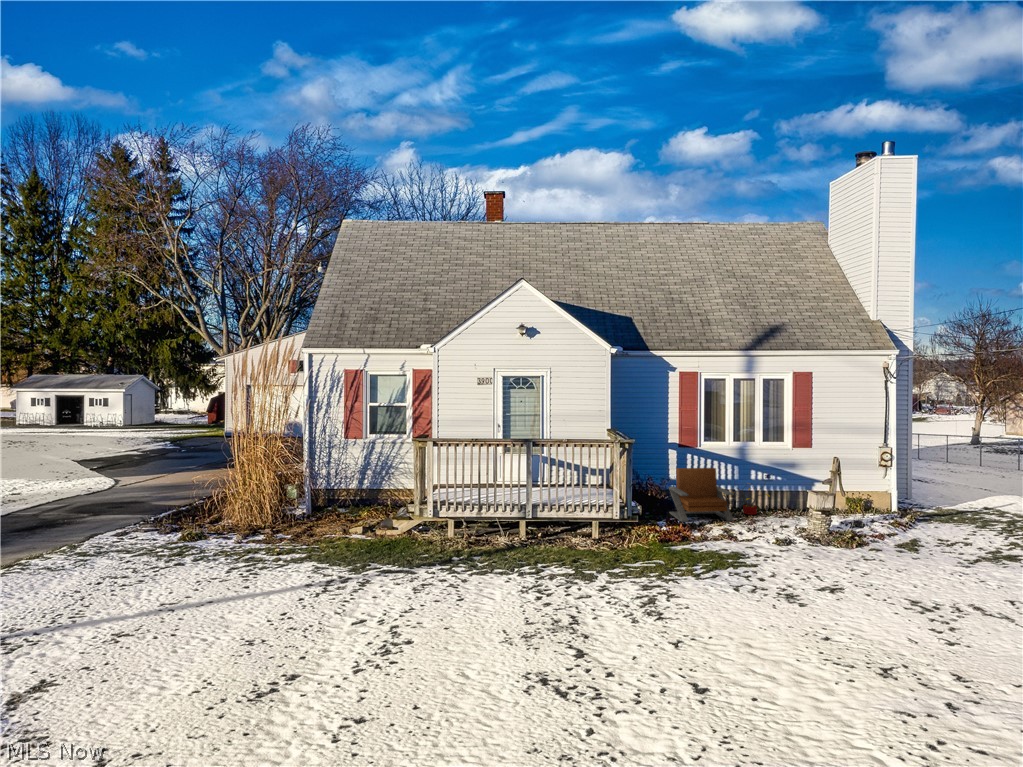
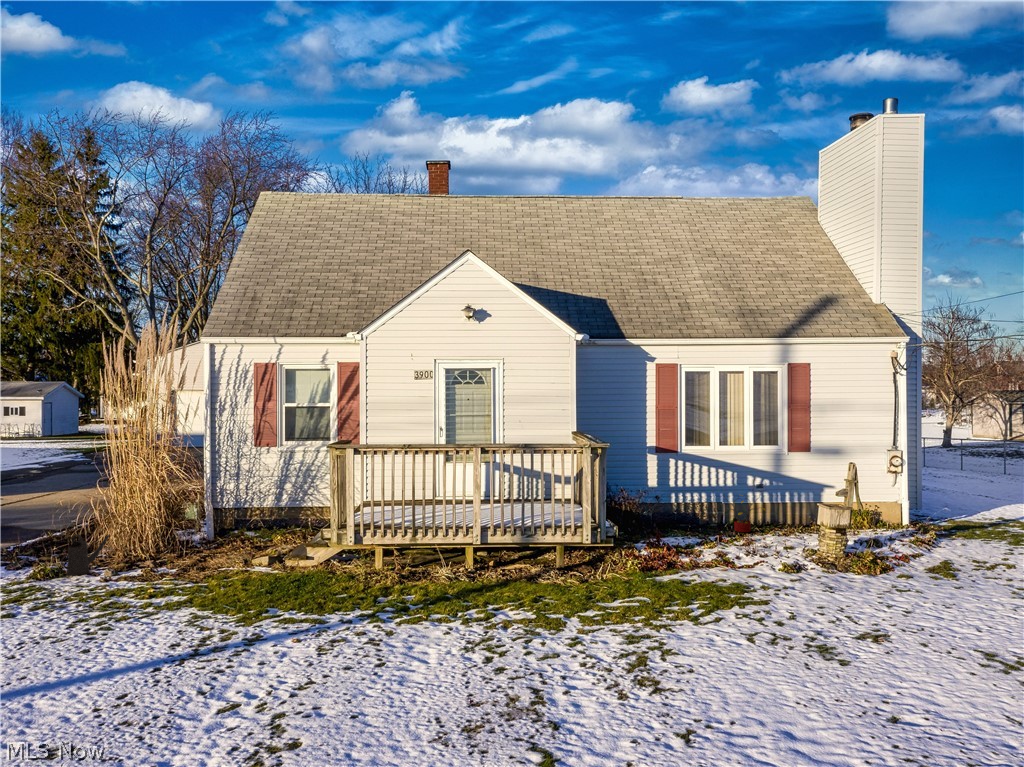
lounge chair: present [669,468,734,522] -> none [648,477,726,543]
watering can: none [208,506,241,537] -> present [61,535,110,576]

